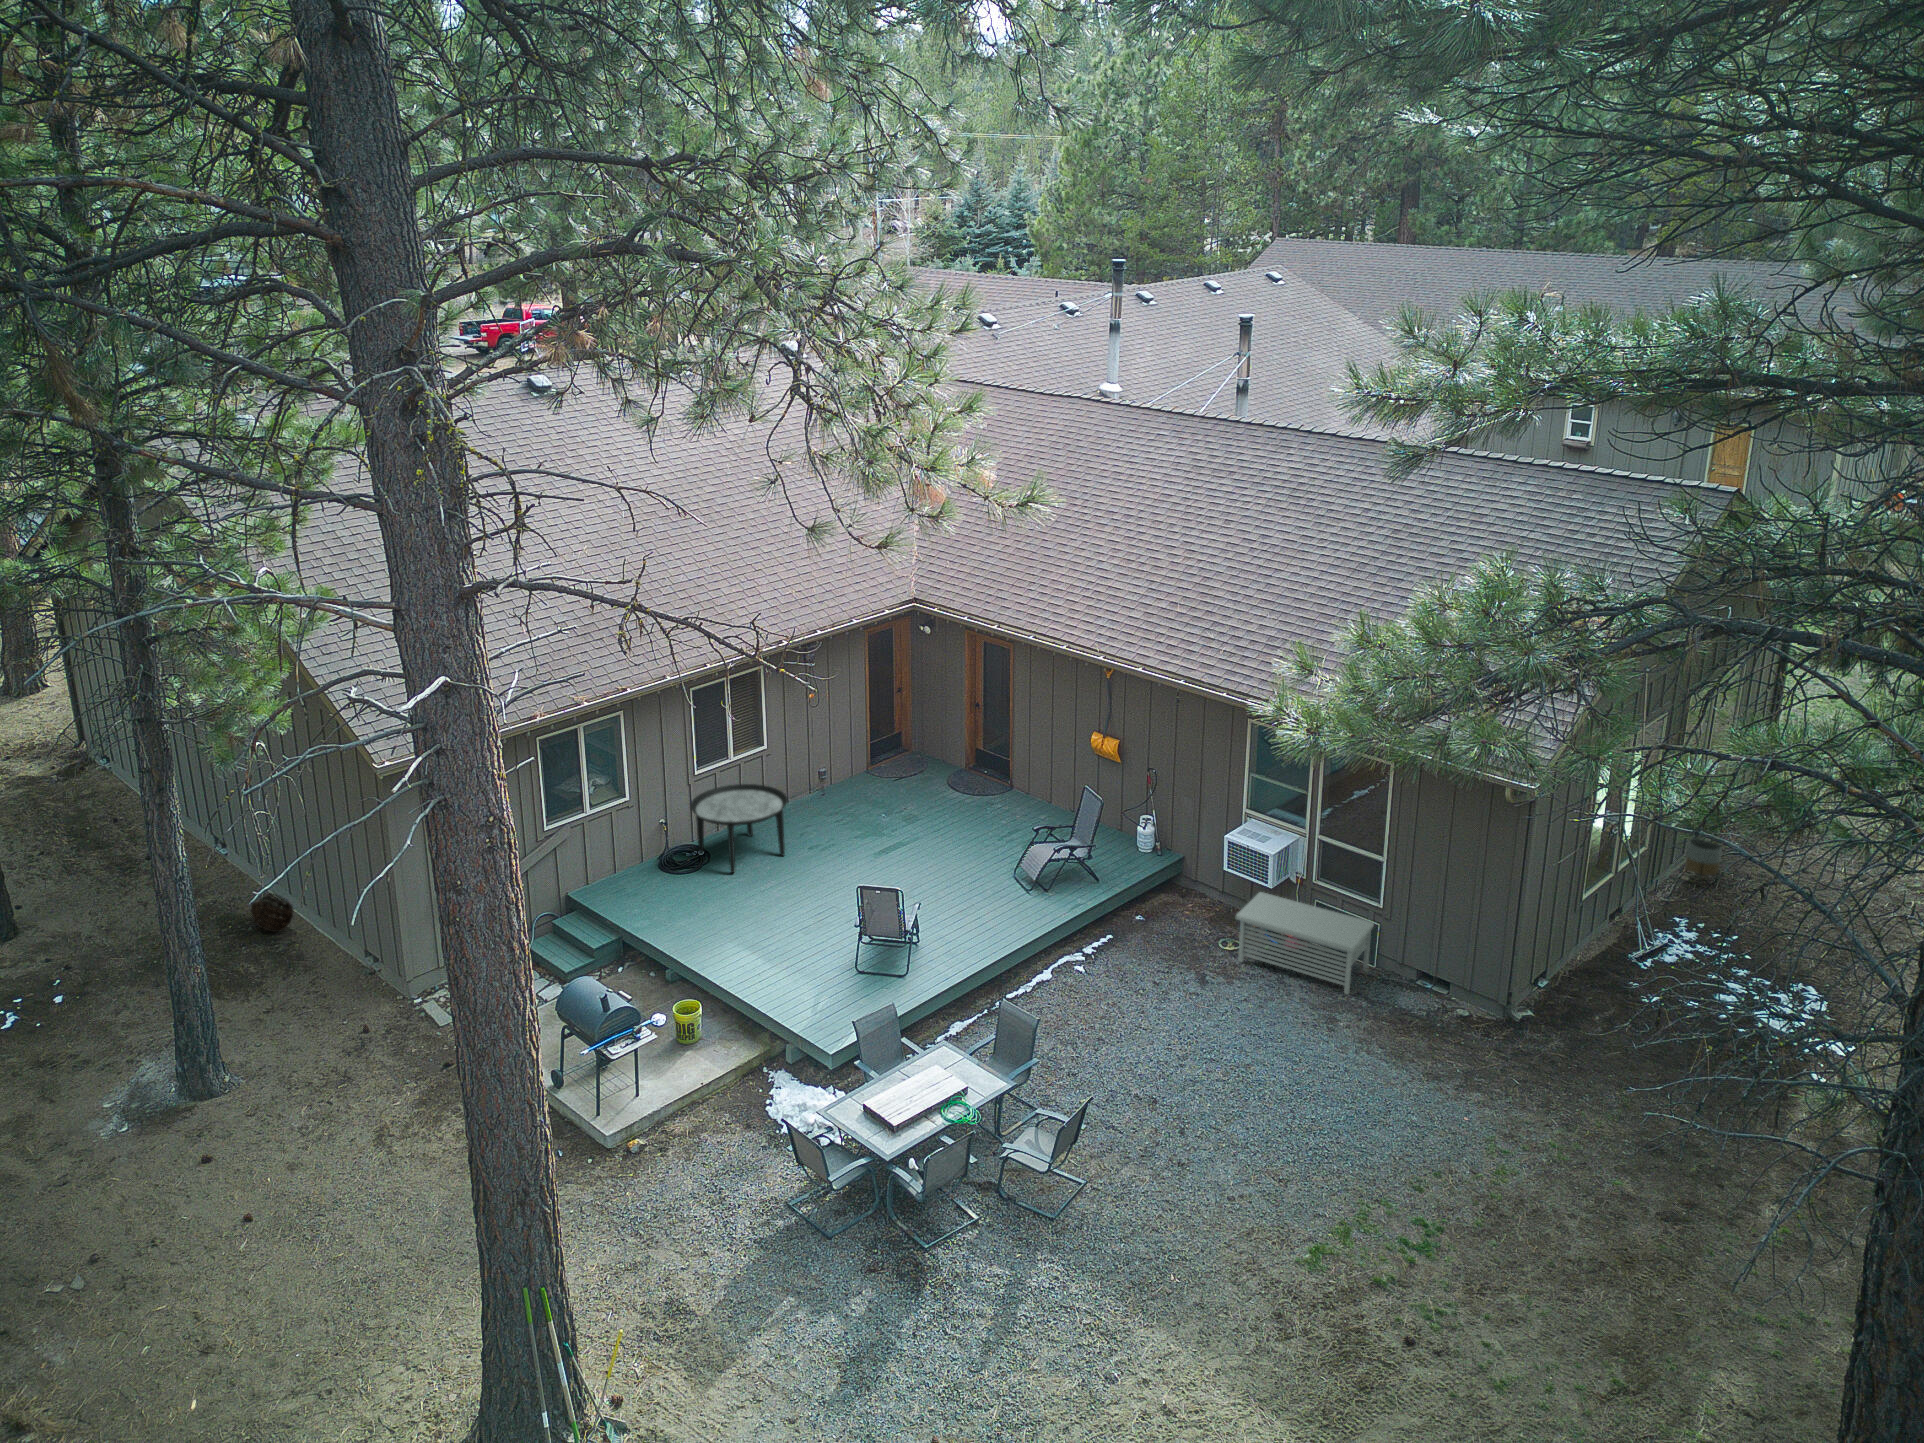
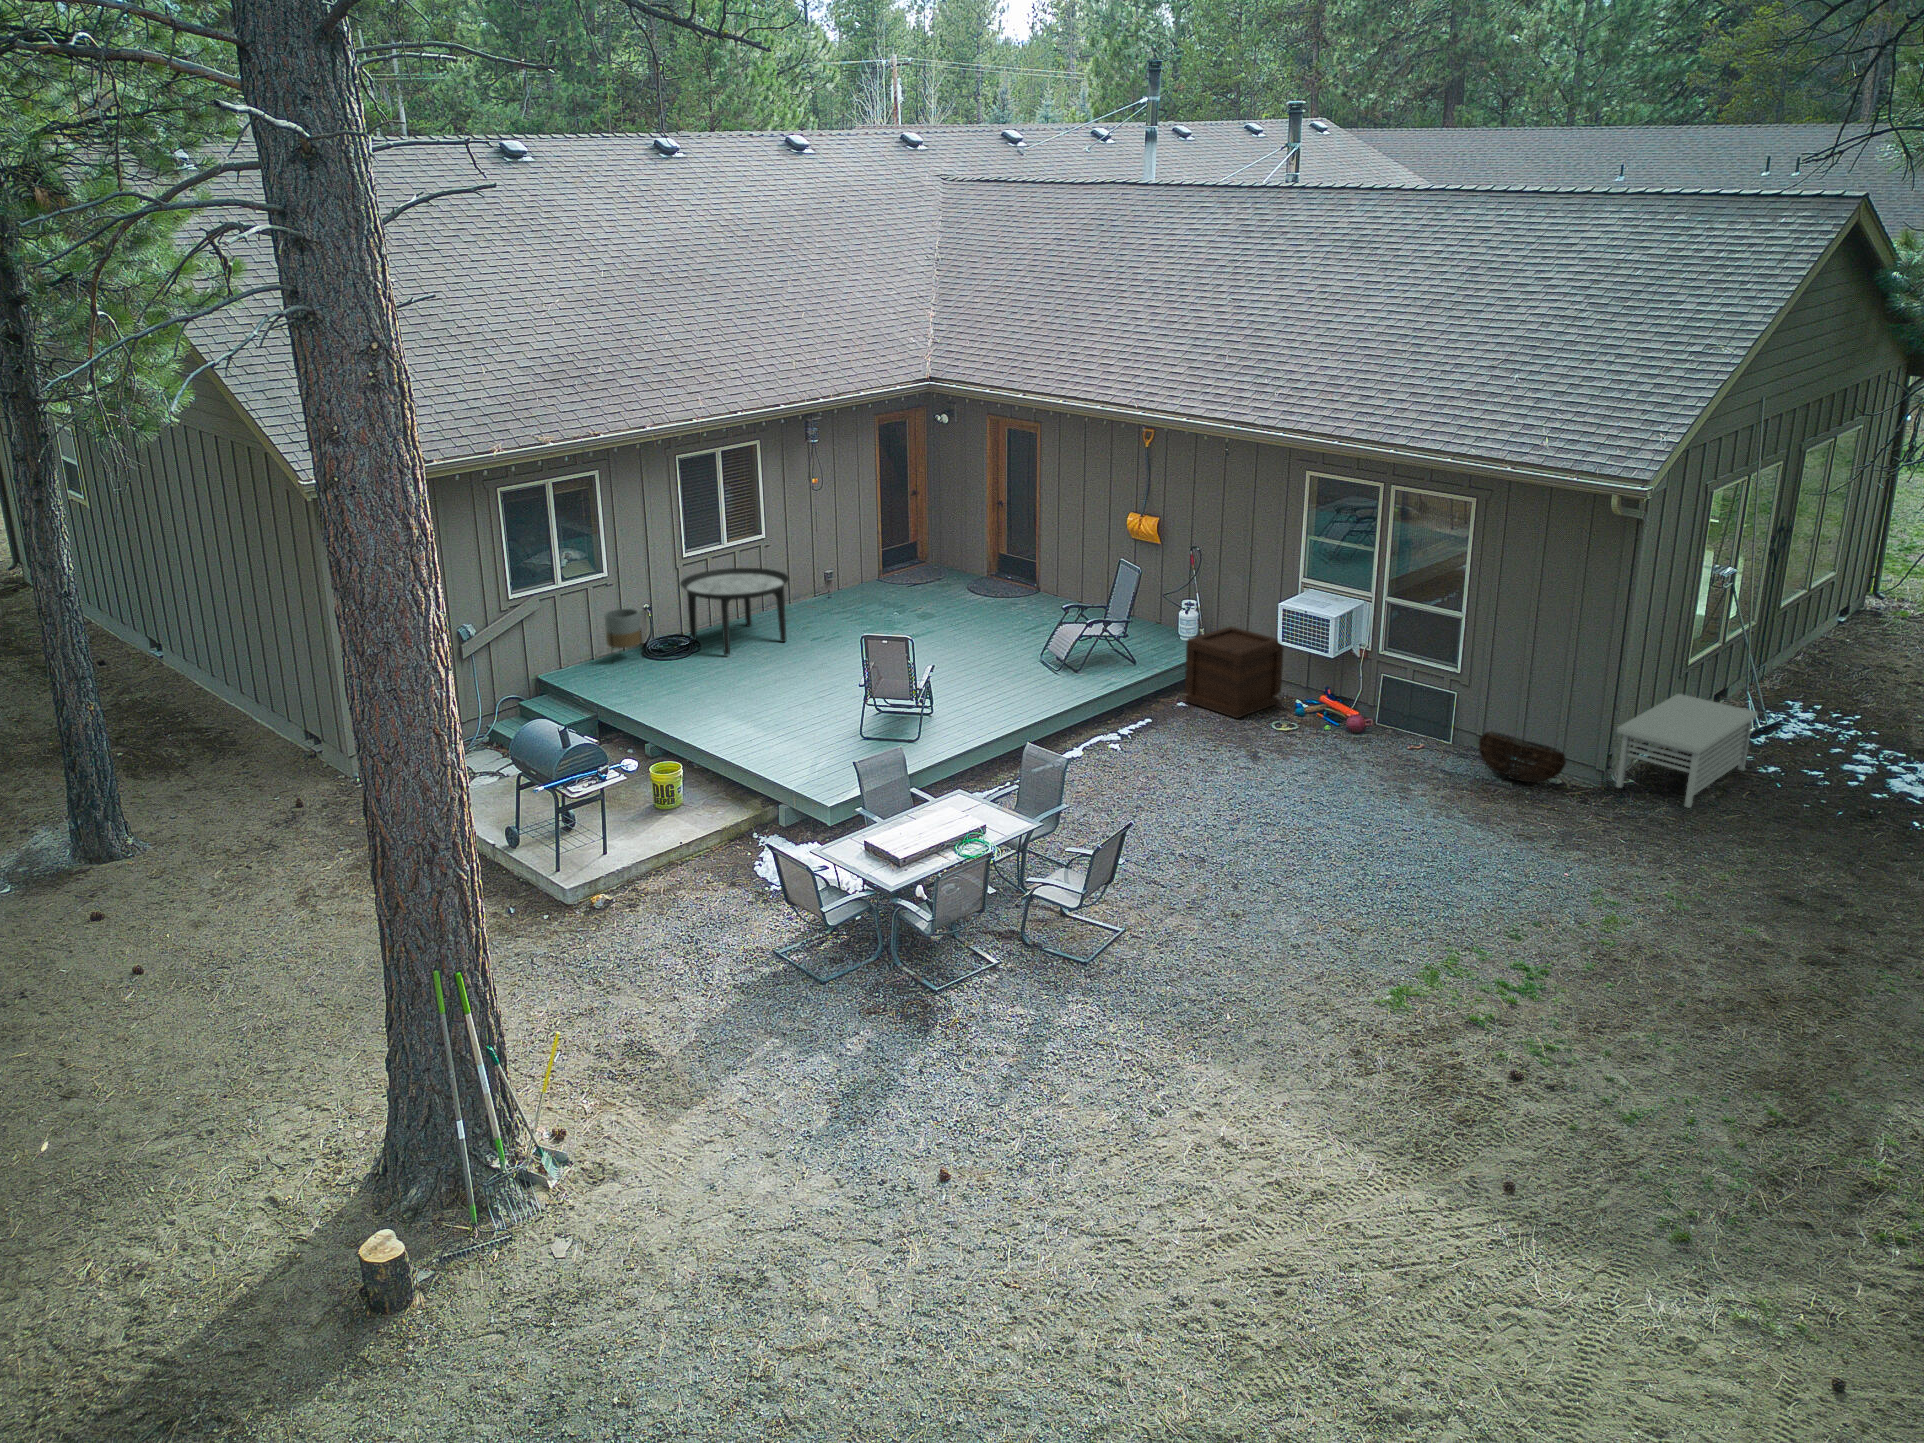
planter: present [1685,838,1722,875] -> present [604,609,642,648]
wooden crate: none [1142,844,1230,936] -> present [1184,627,1284,718]
storage bench: present [1236,892,1374,994] -> present [1616,694,1758,808]
basket: present [251,893,294,932] -> present [1479,732,1566,783]

